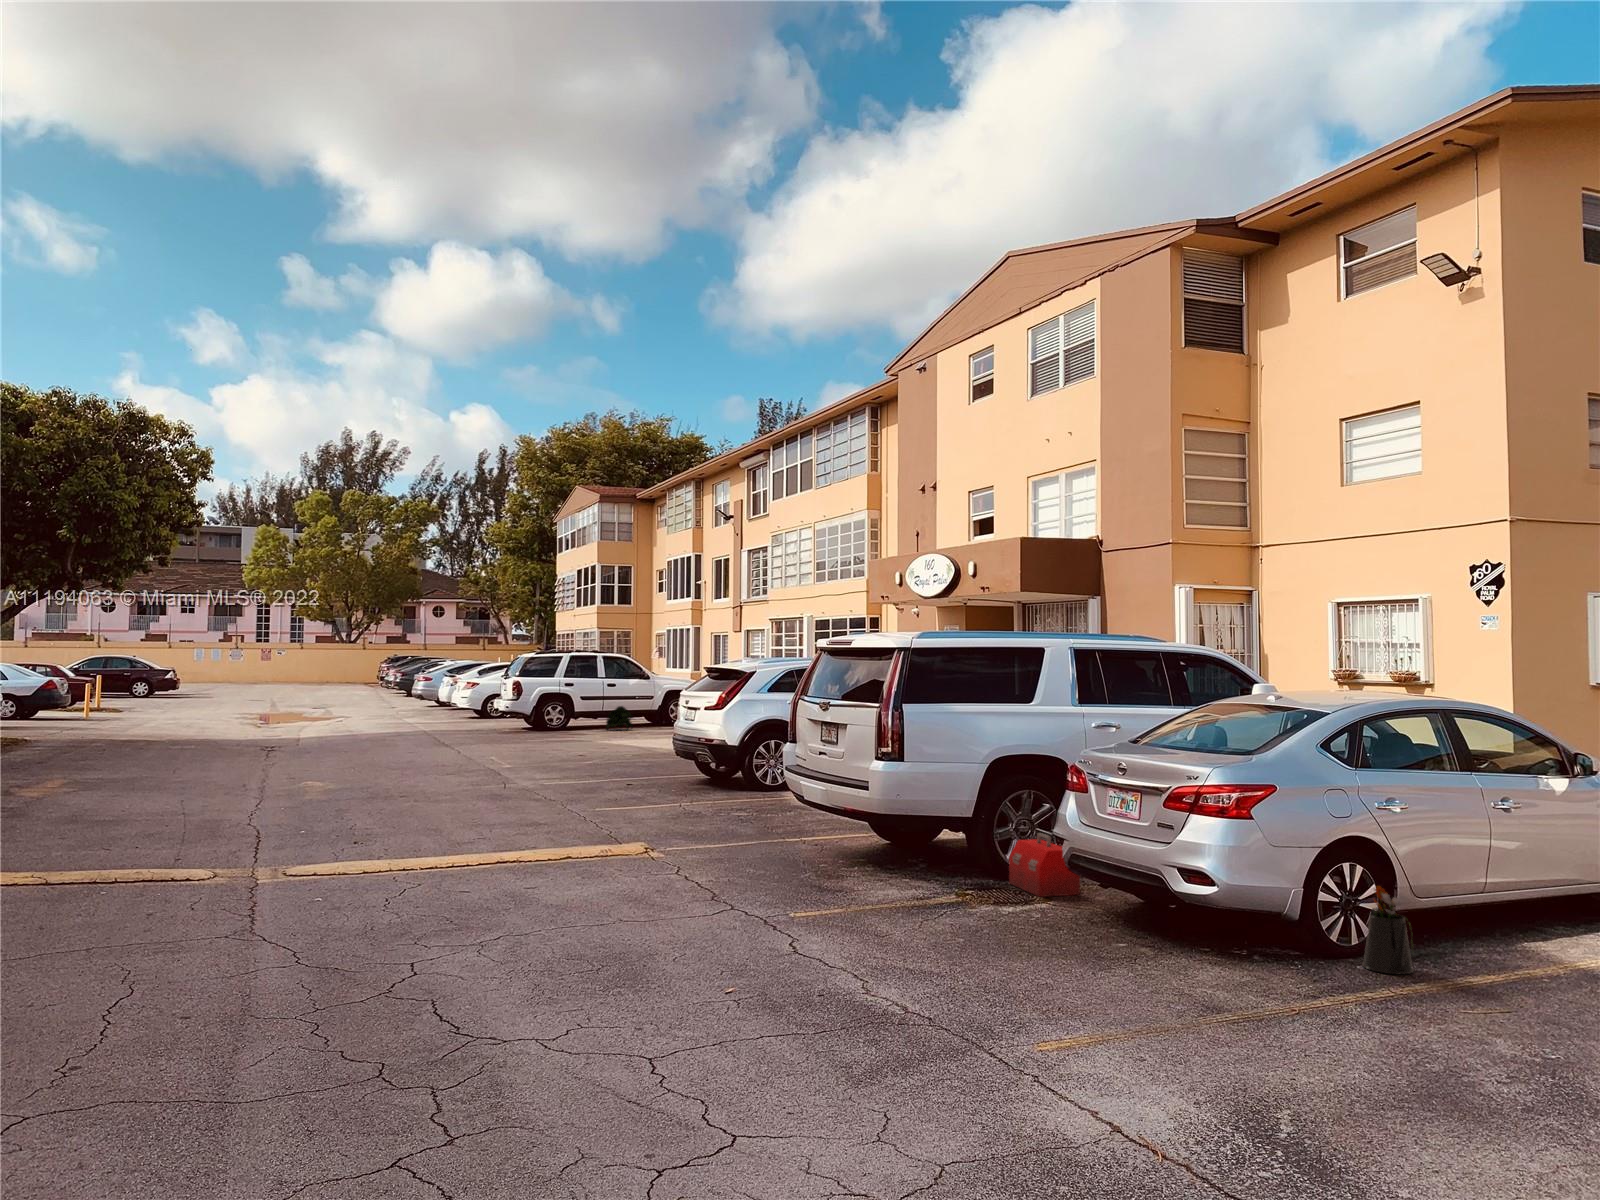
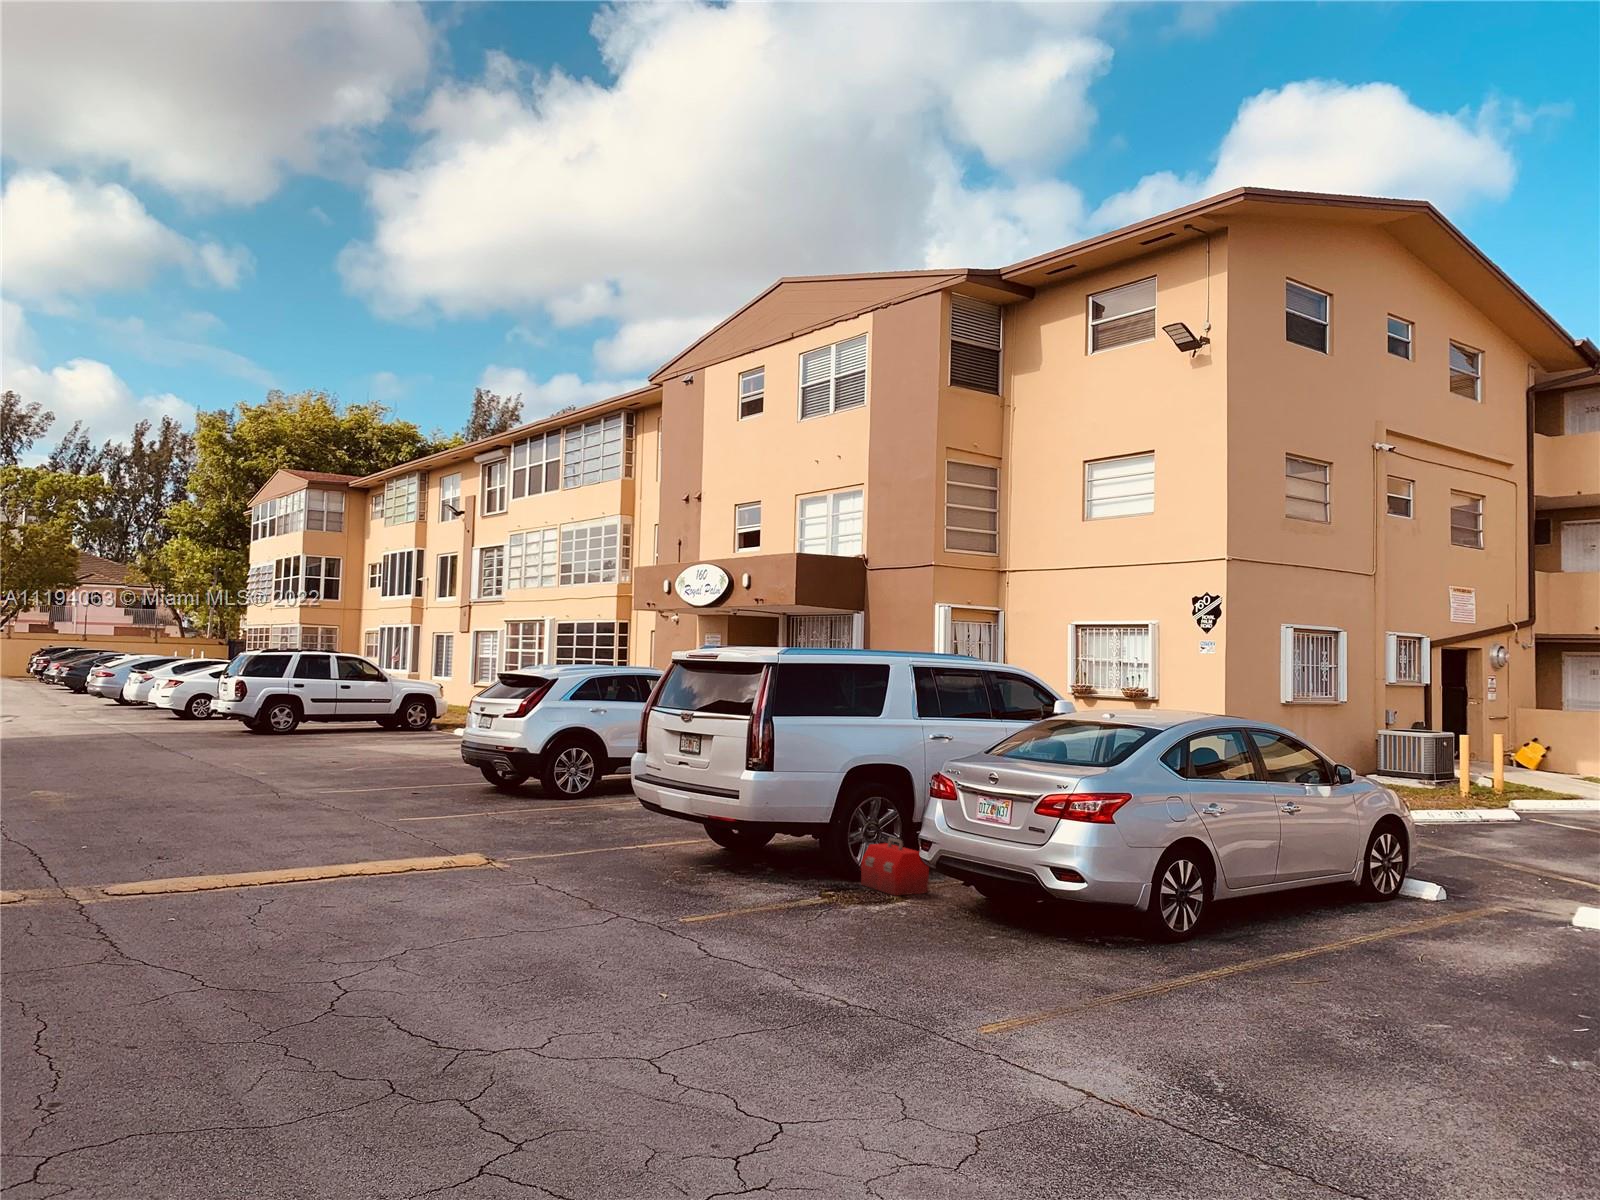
potted plant: present [606,706,633,729] -> none [337,711,369,737]
watering can: present [1362,886,1414,974] -> none [1187,875,1228,949]

